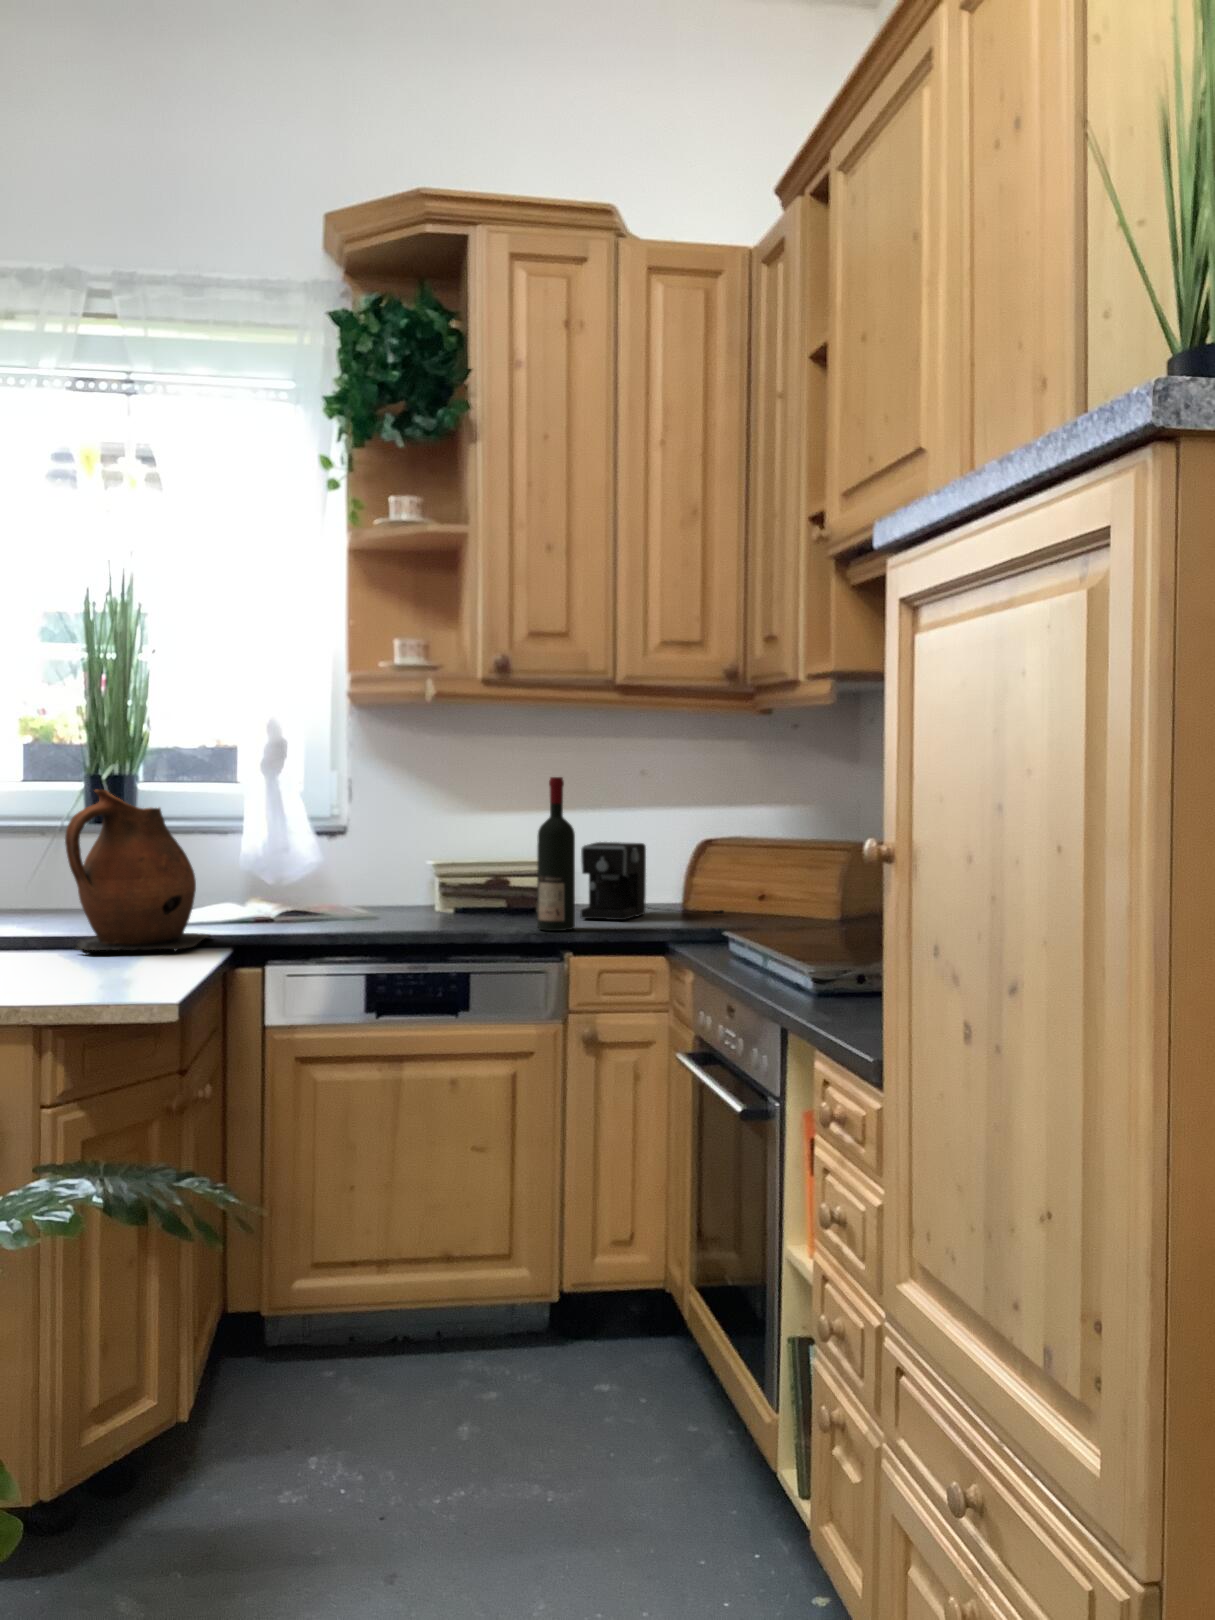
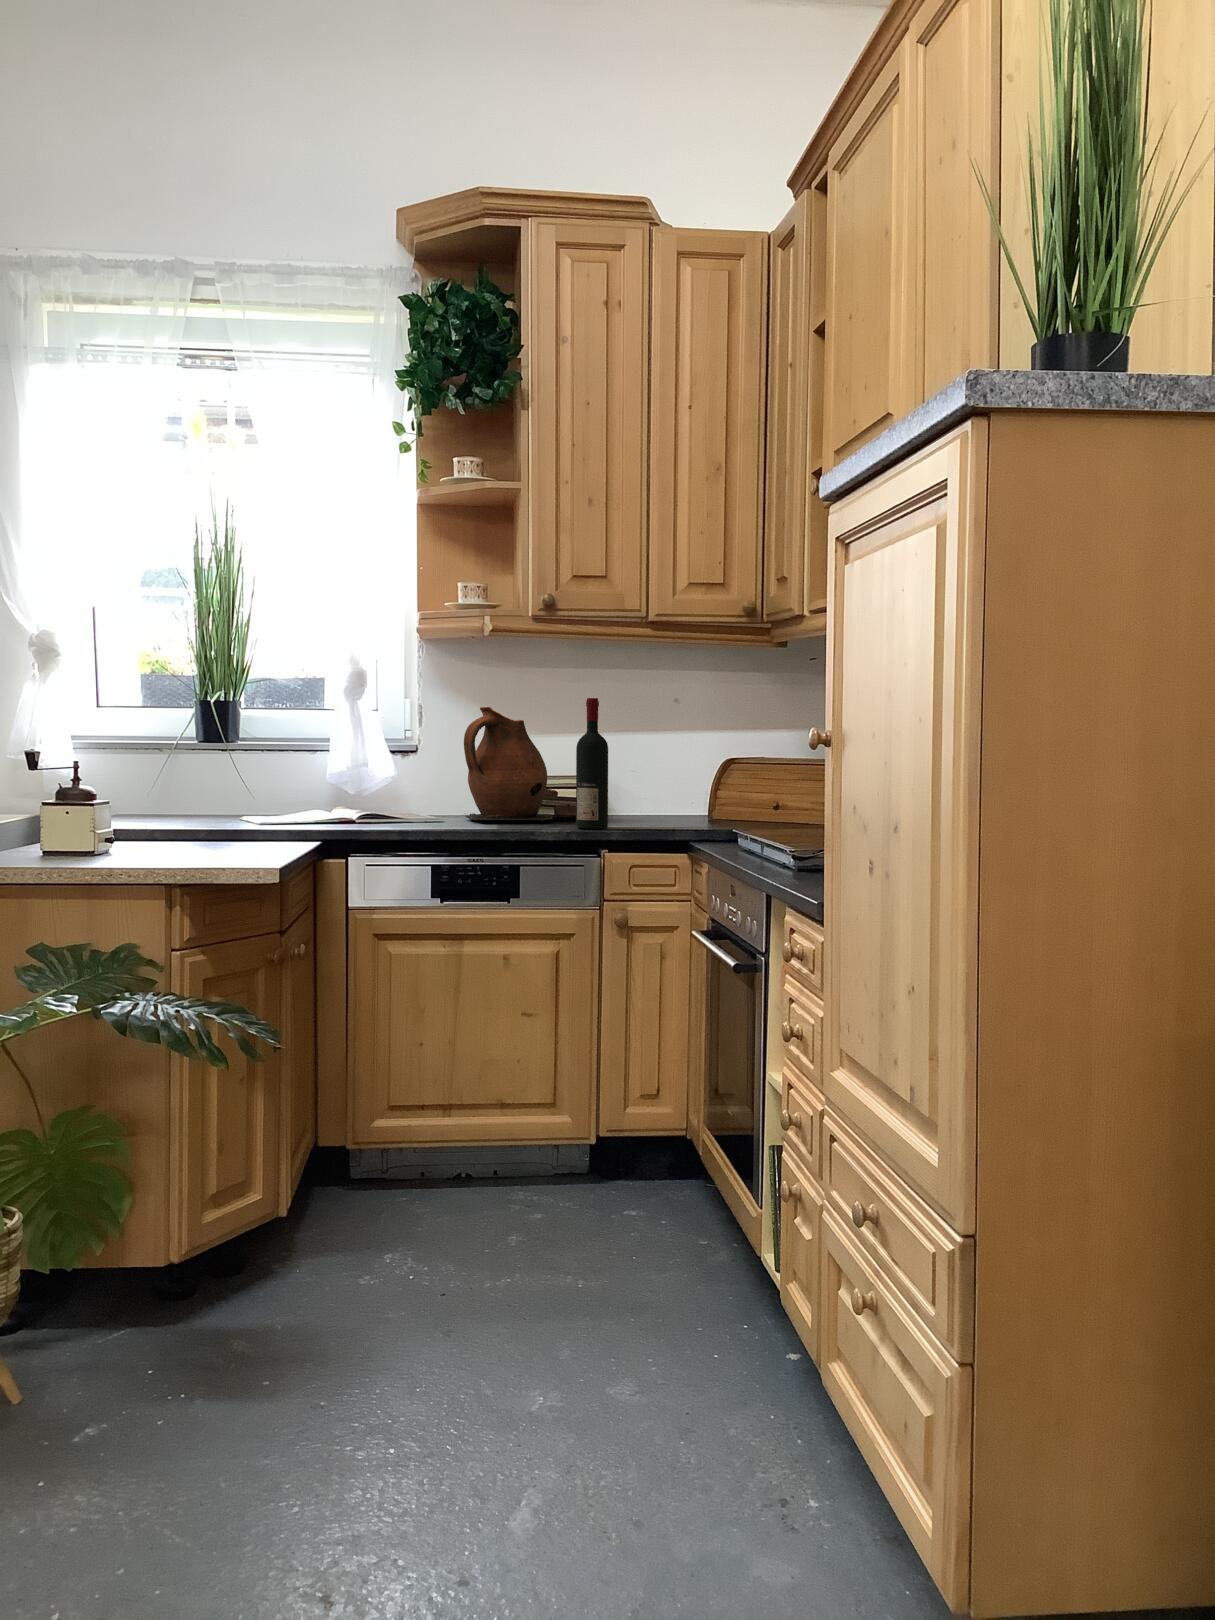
ceramic pitcher: present [65,790,210,951] -> present [464,707,553,822]
coffee maker: present [581,842,724,920] -> none [615,757,740,822]

